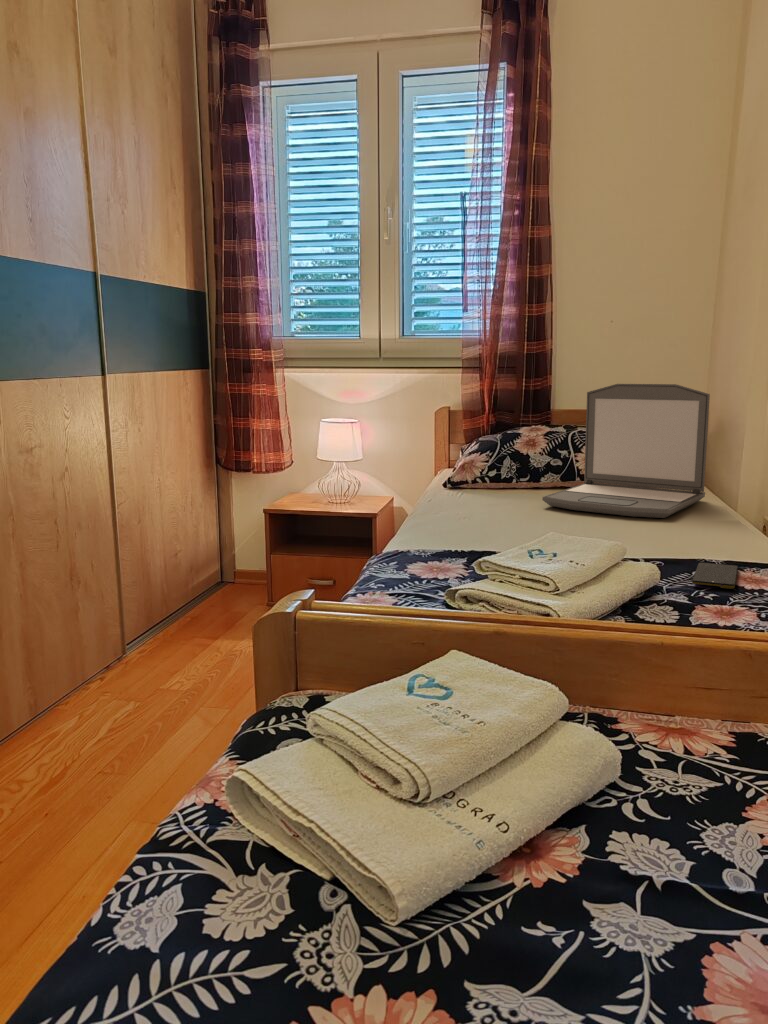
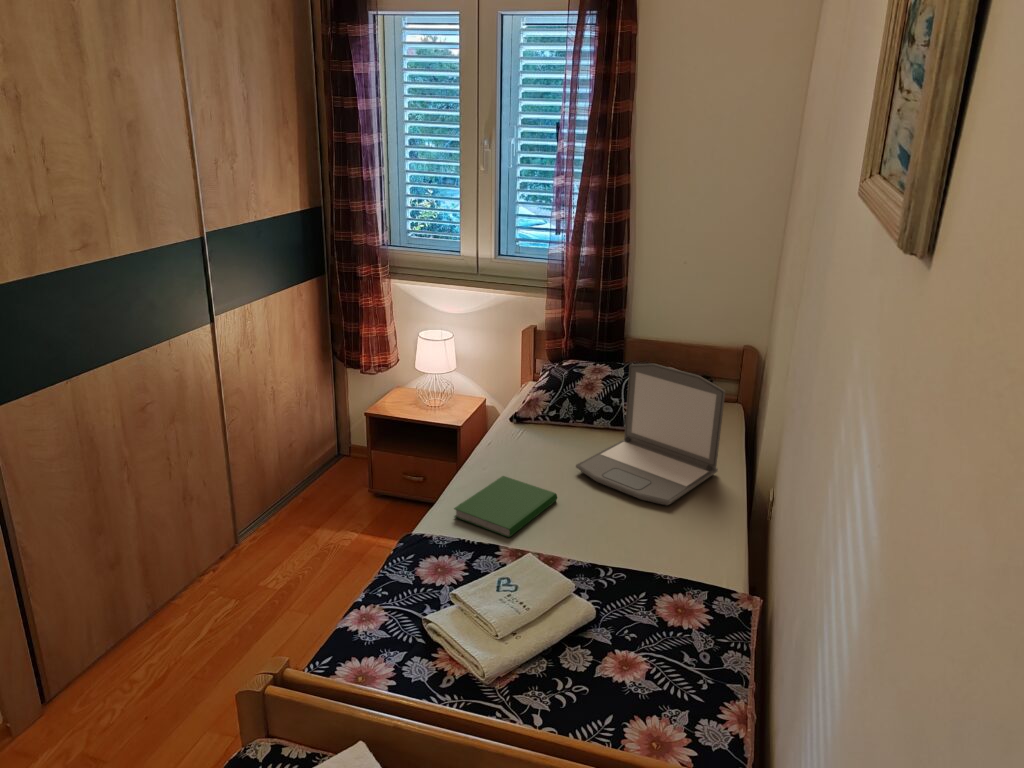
hardcover book: none [420,506,535,543] -> present [454,476,557,537]
smartphone: present [692,563,738,589] -> none [630,594,680,639]

